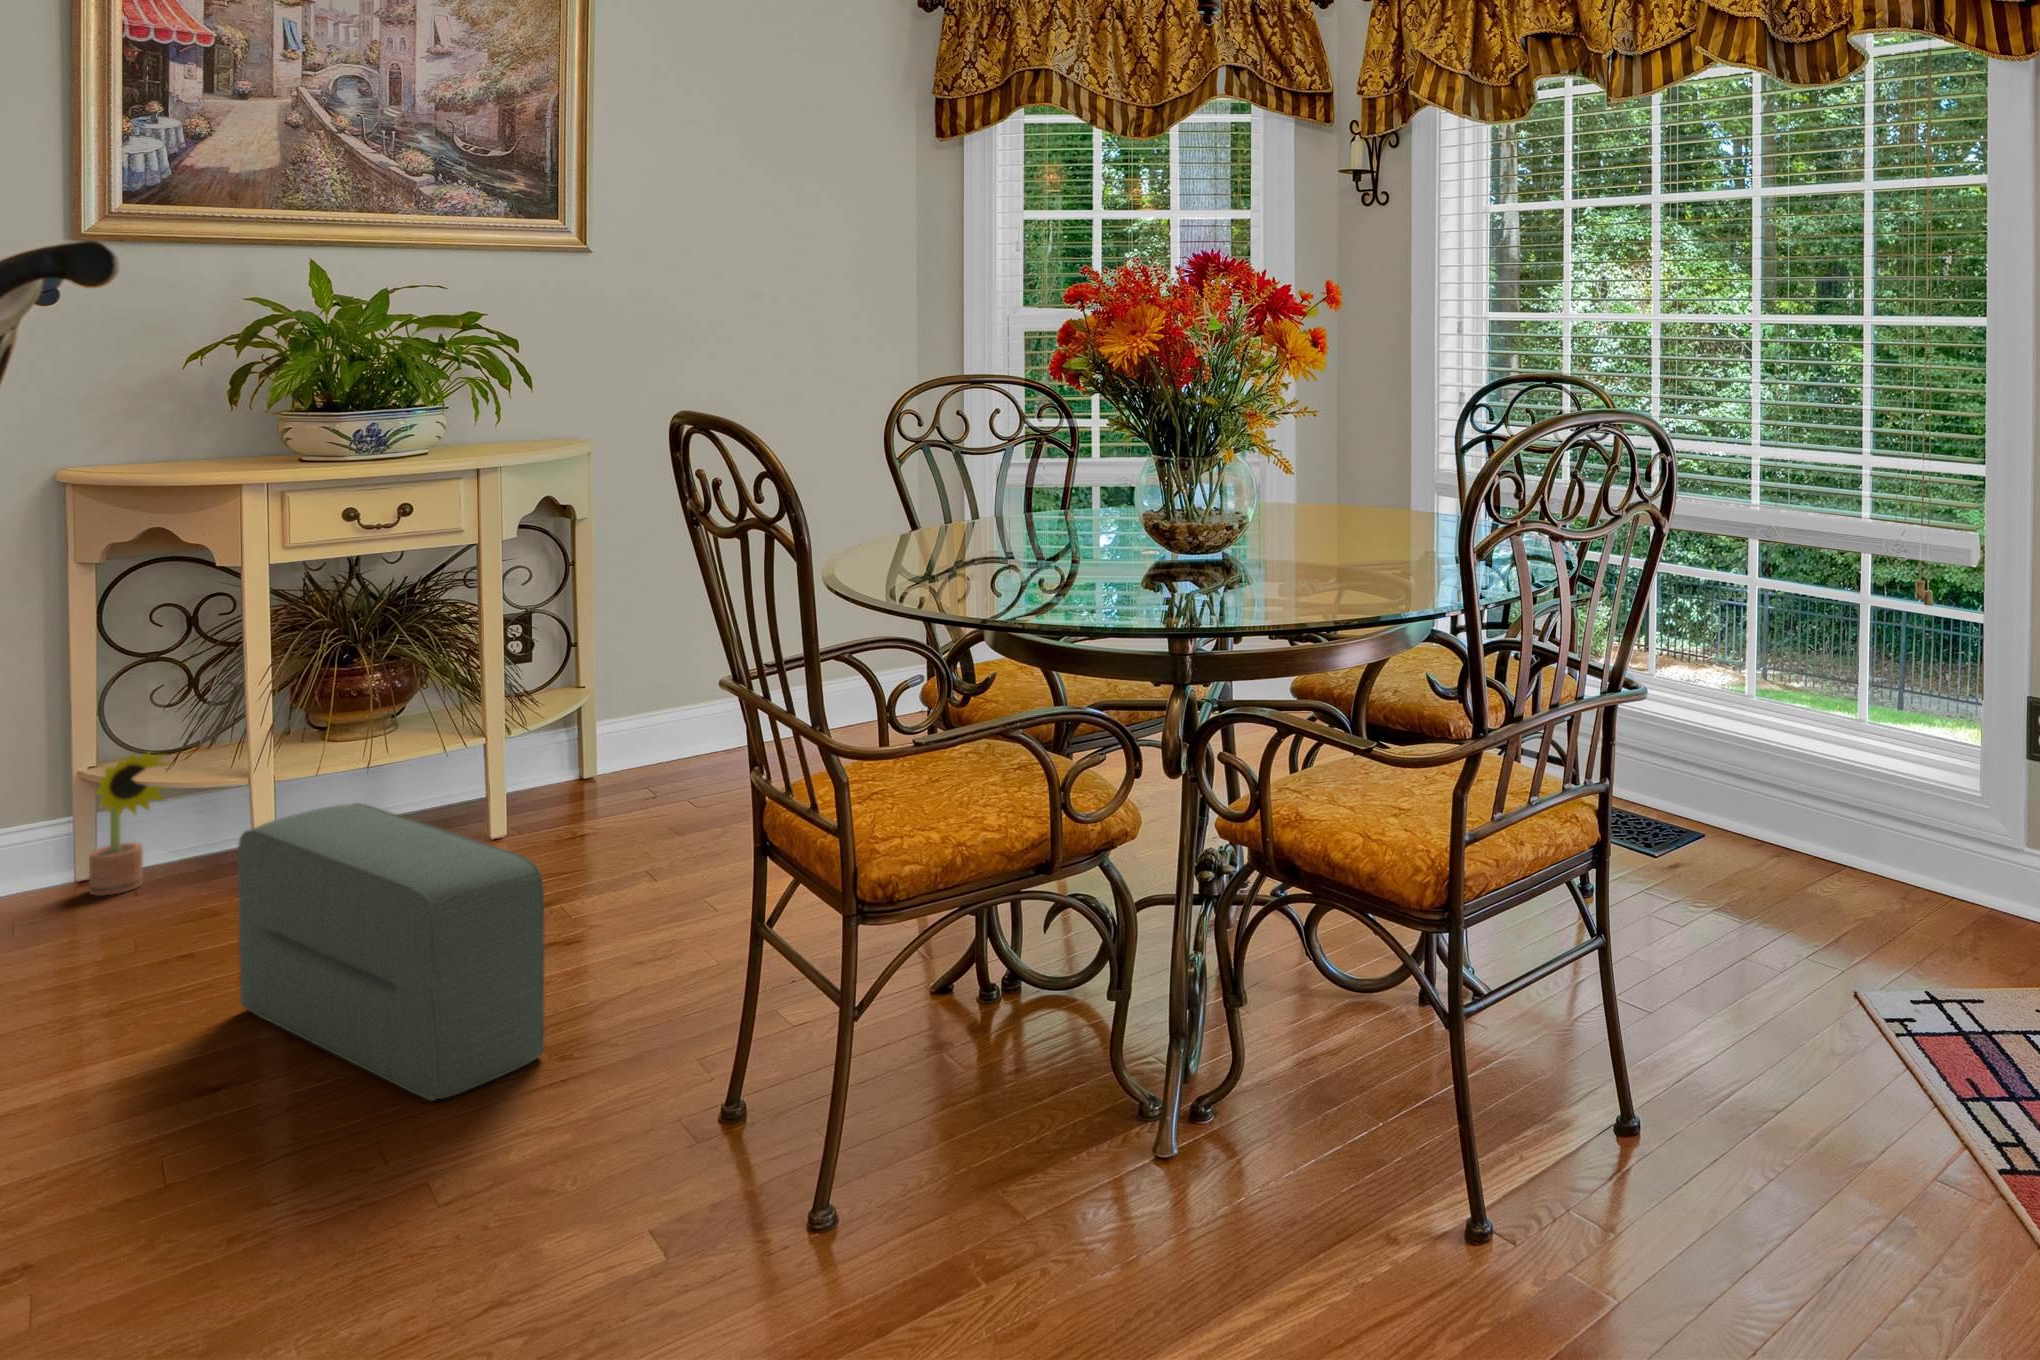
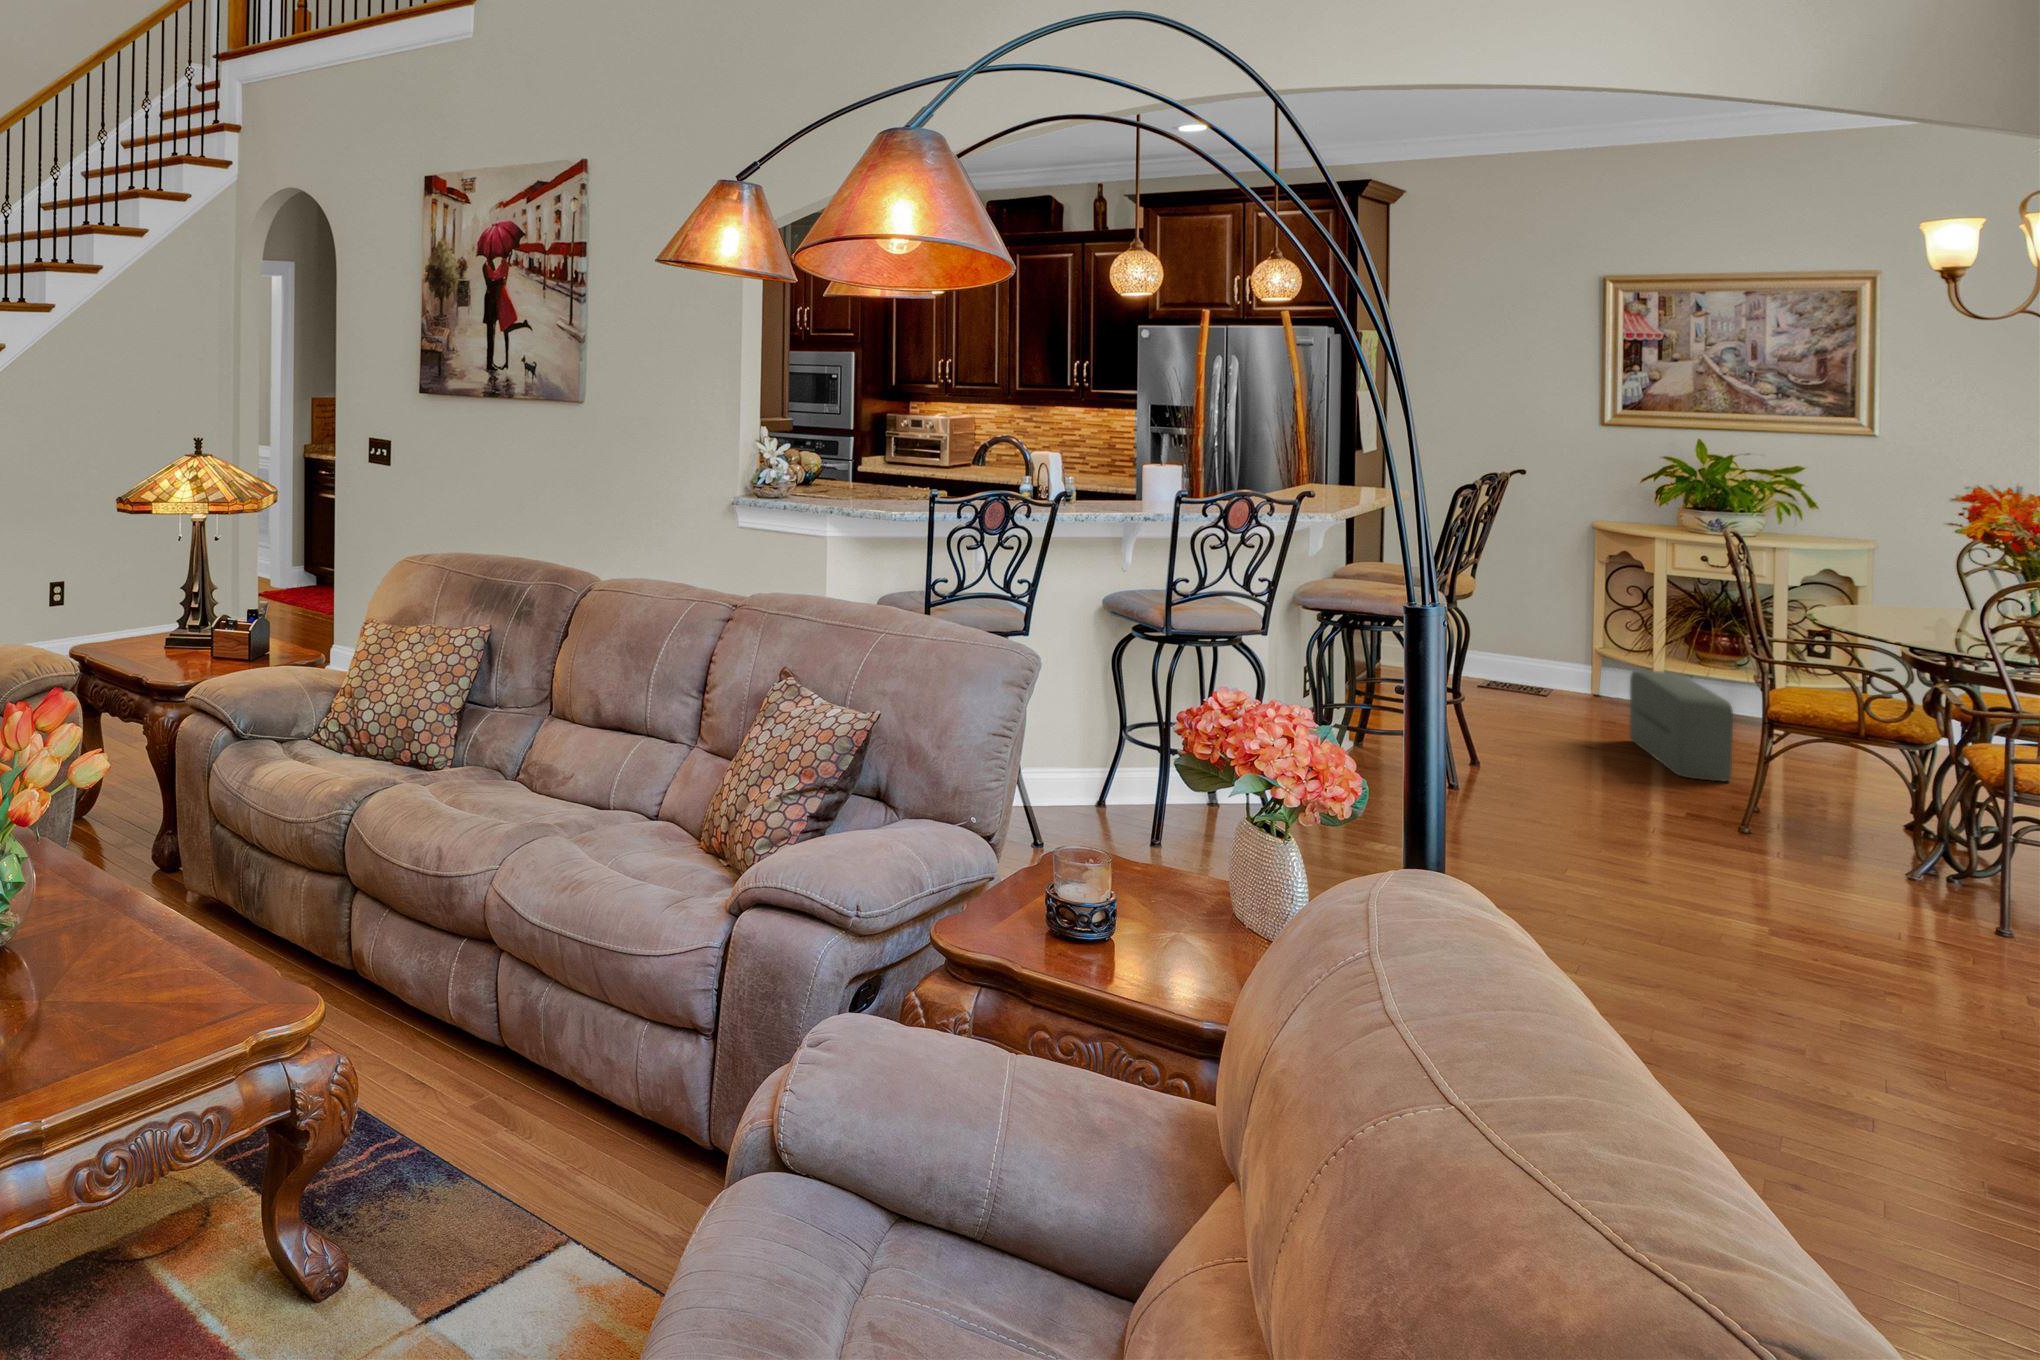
decorative plant: present [89,752,171,895] -> none [1594,644,1630,703]

